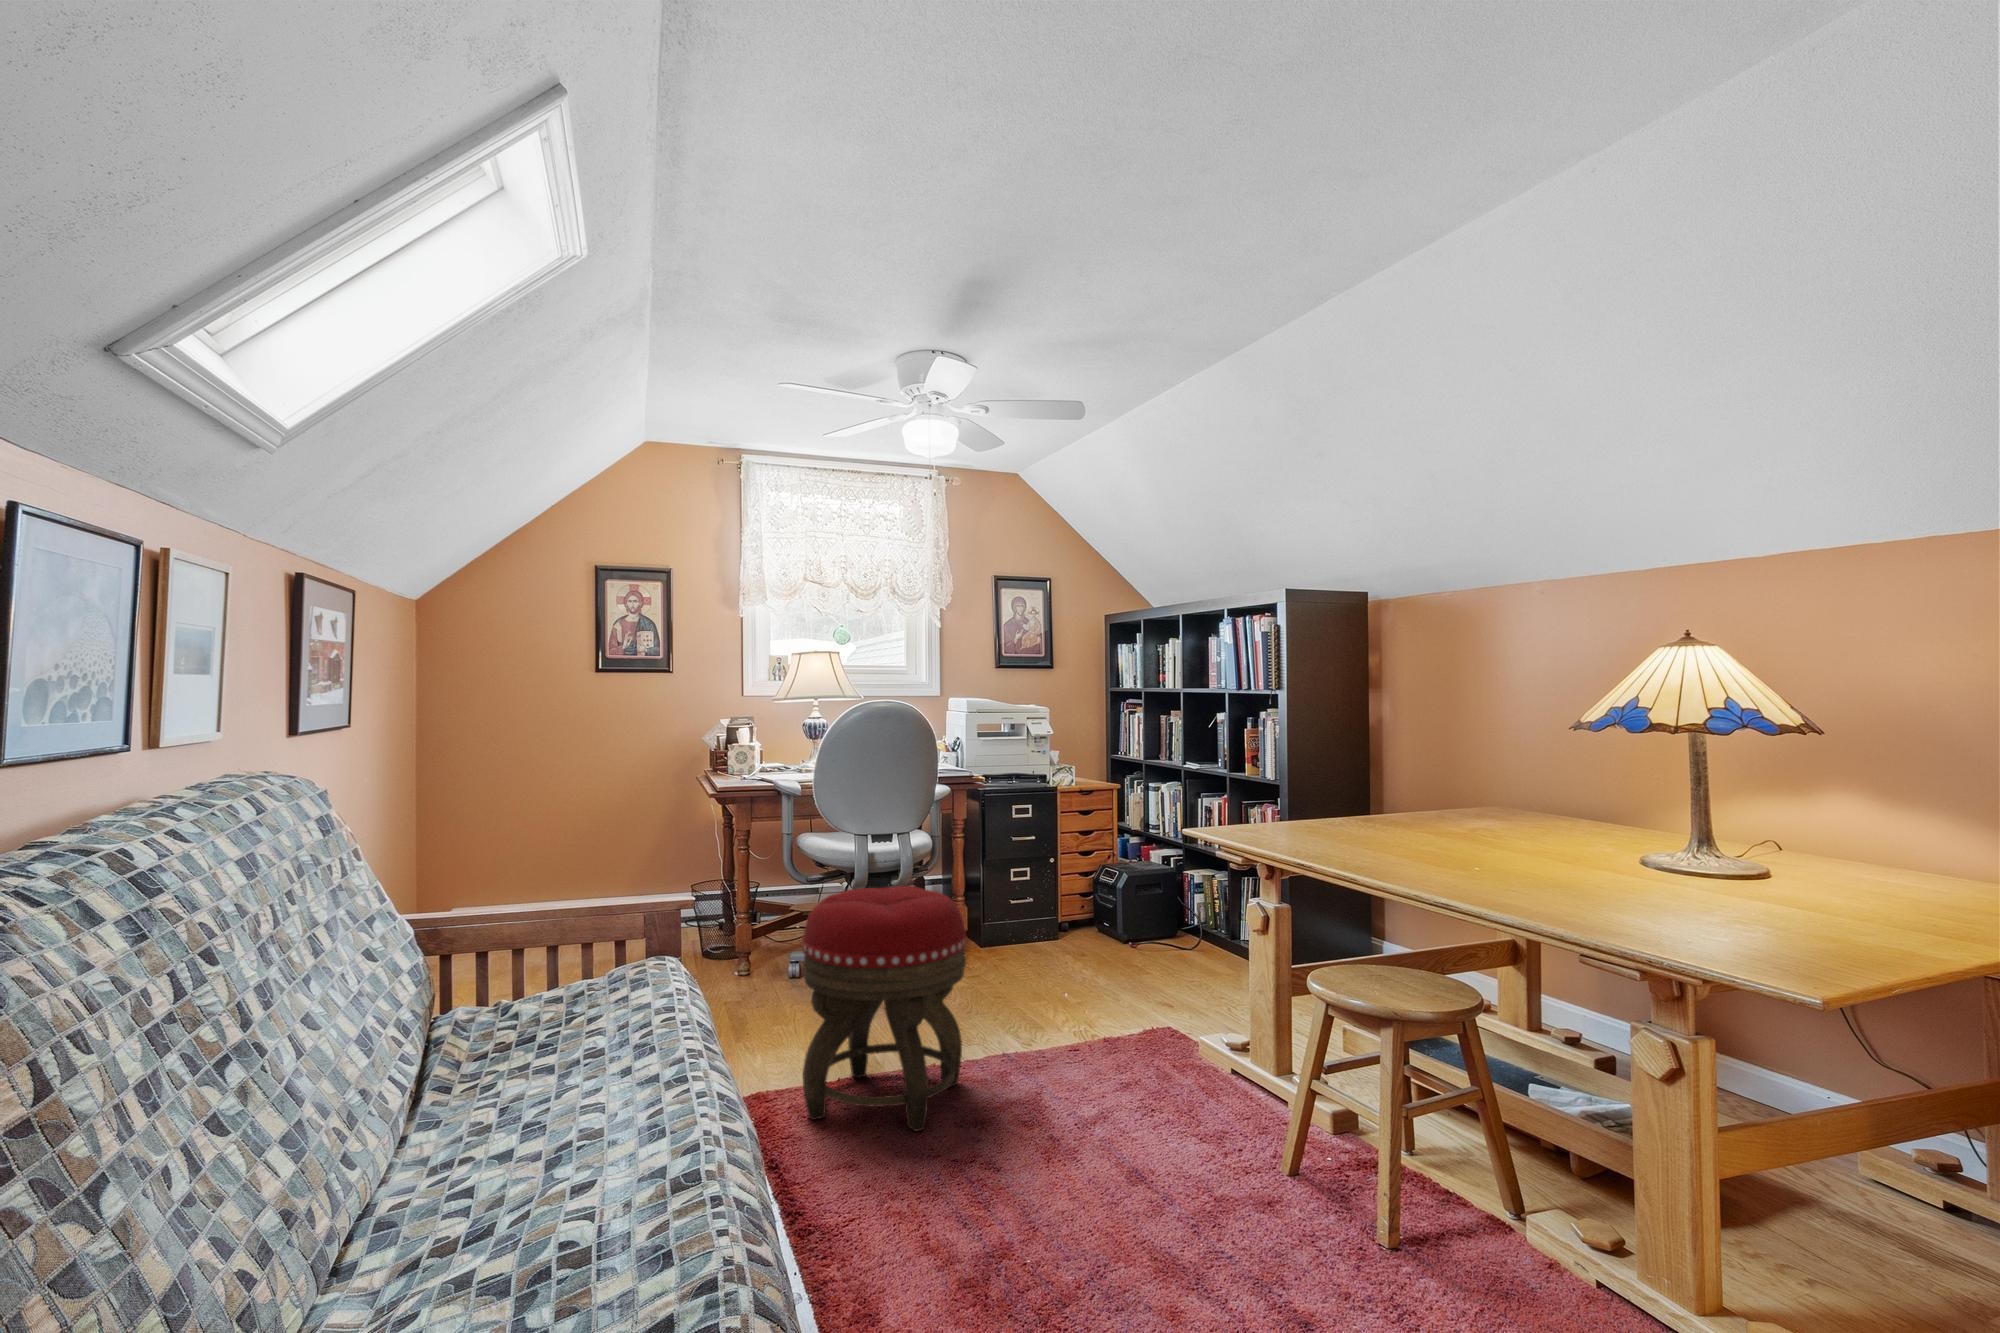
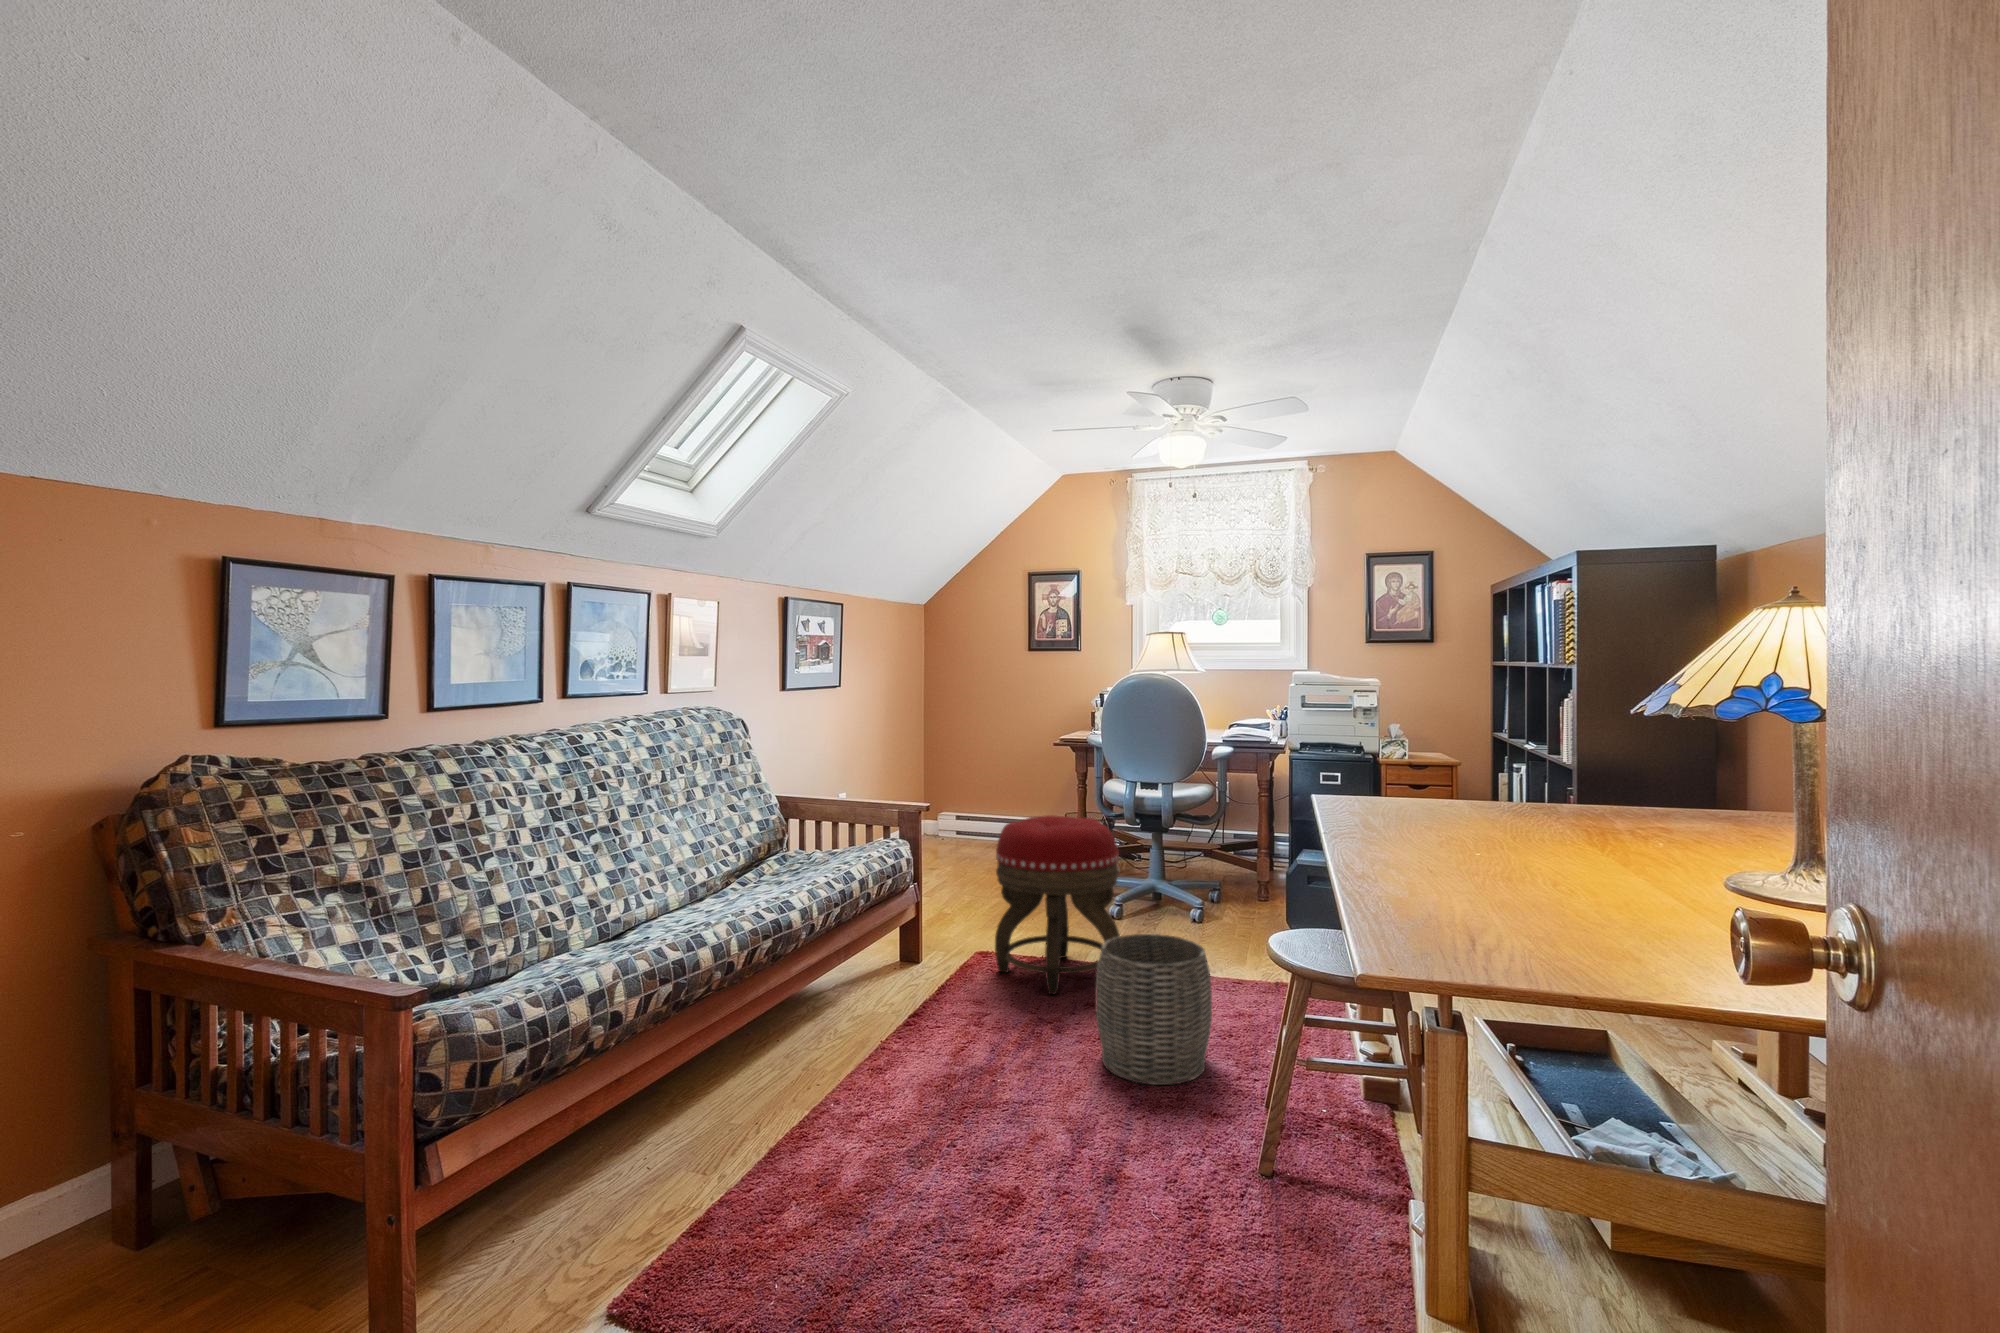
woven basket: none [1073,1017,1217,1214] -> present [1095,934,1212,1085]

